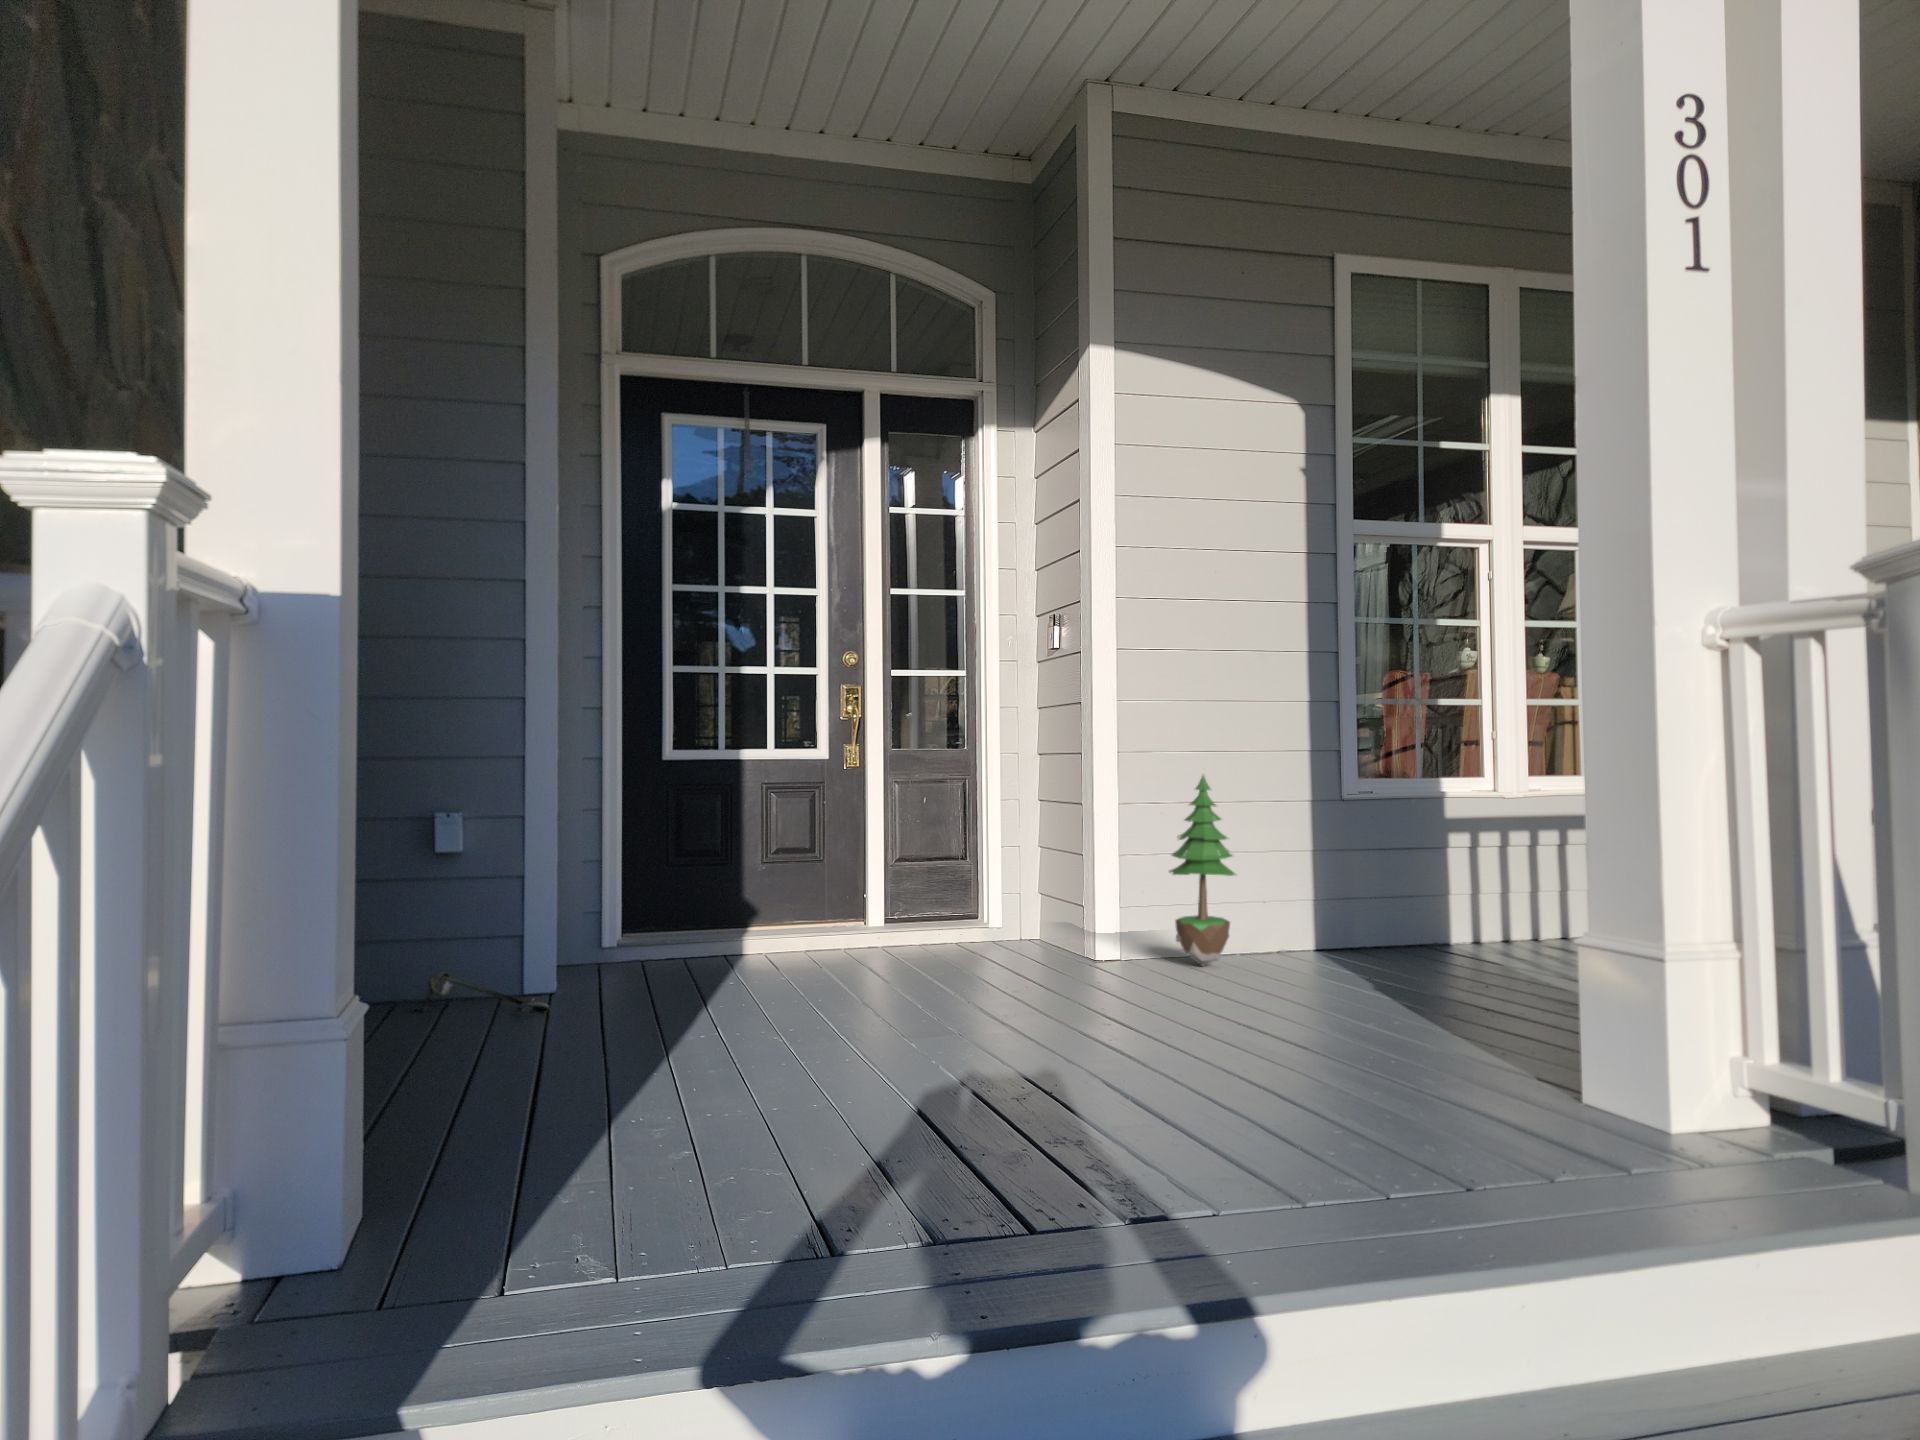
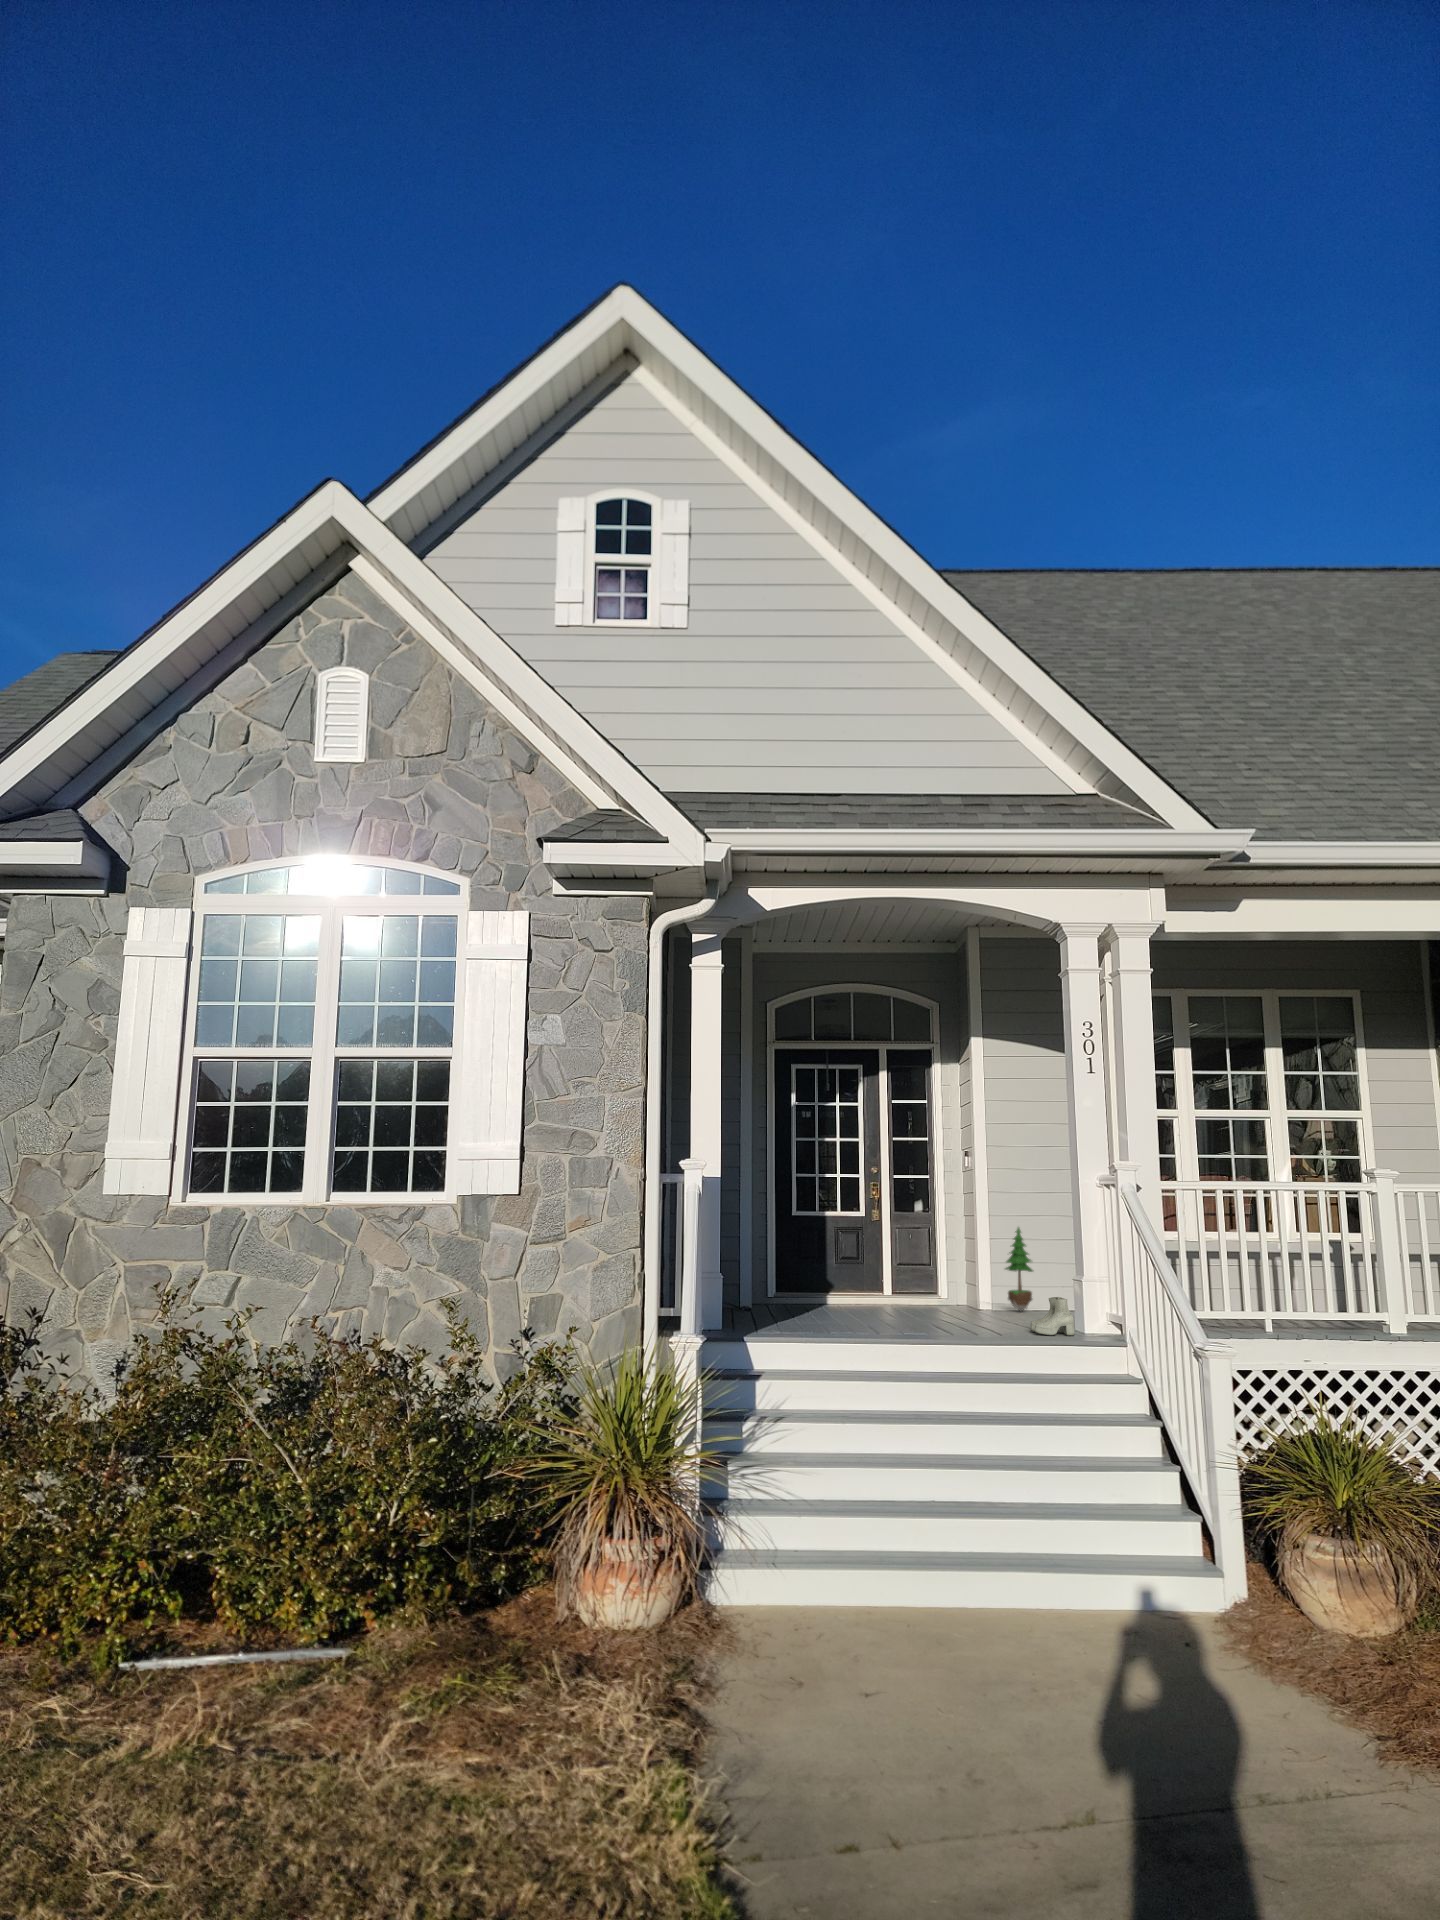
boots: none [1370,972,1510,1092] -> present [1031,1297,1074,1336]

